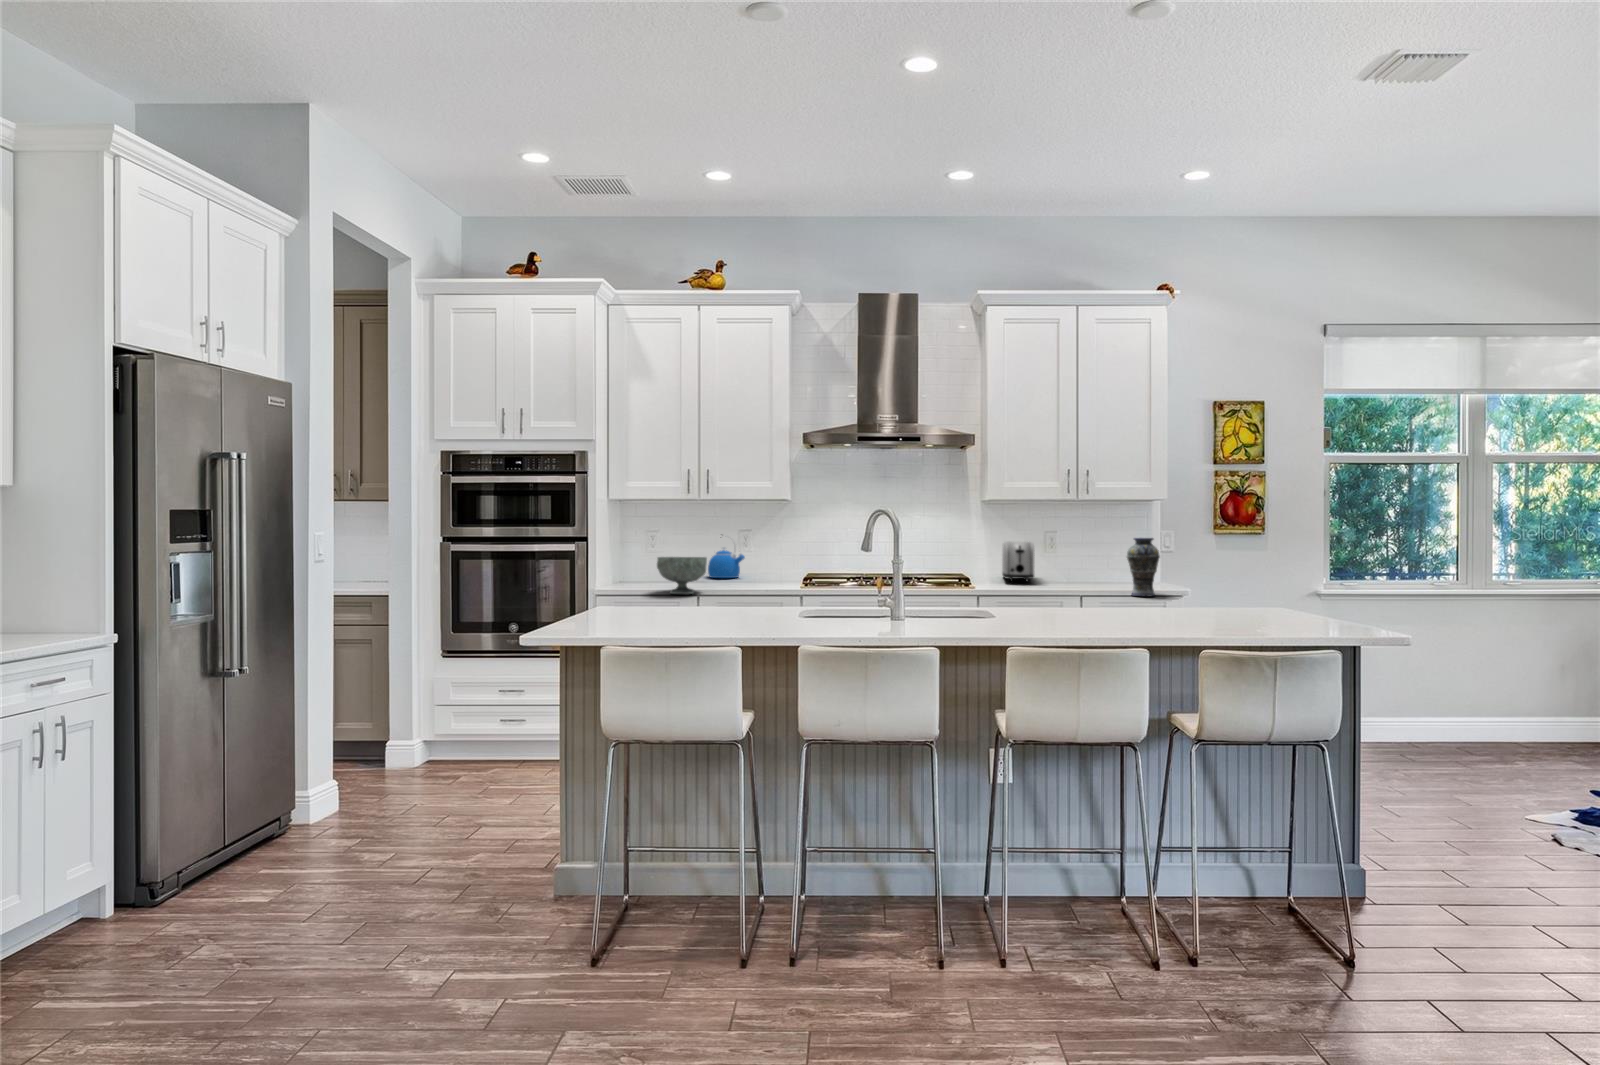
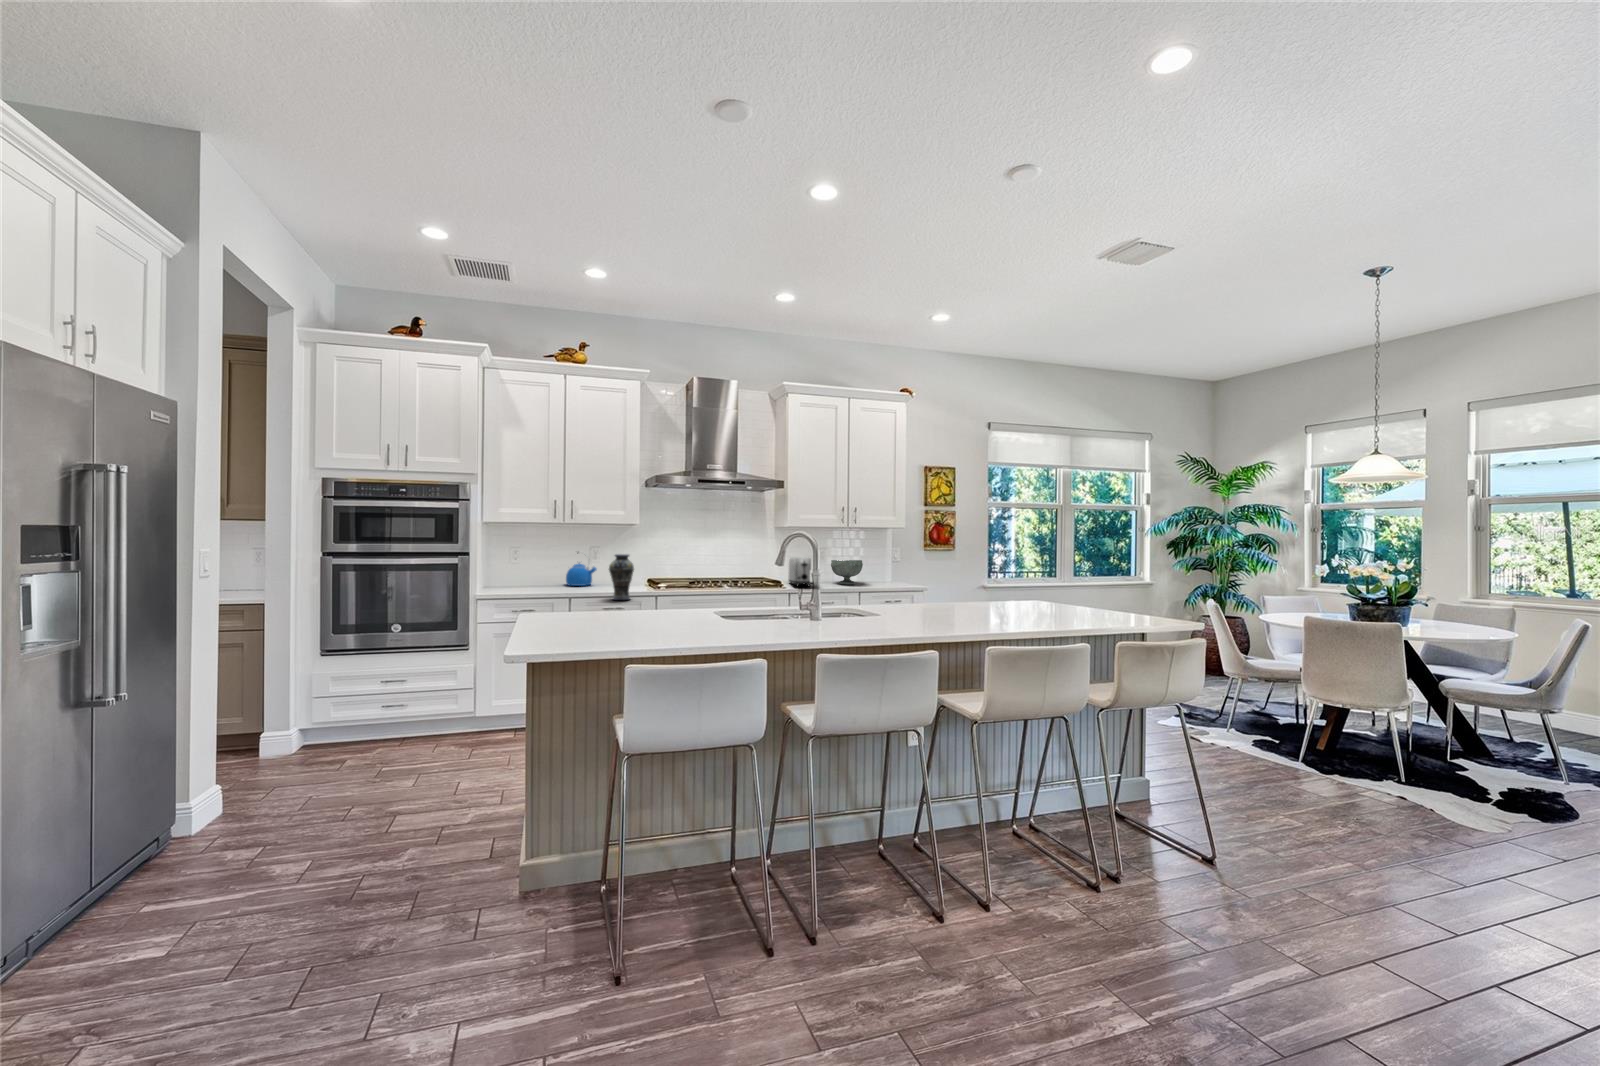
vase: present [1127,538,1160,596] -> present [609,554,634,600]
decorative bowl: present [657,557,707,594] -> present [831,560,863,584]

